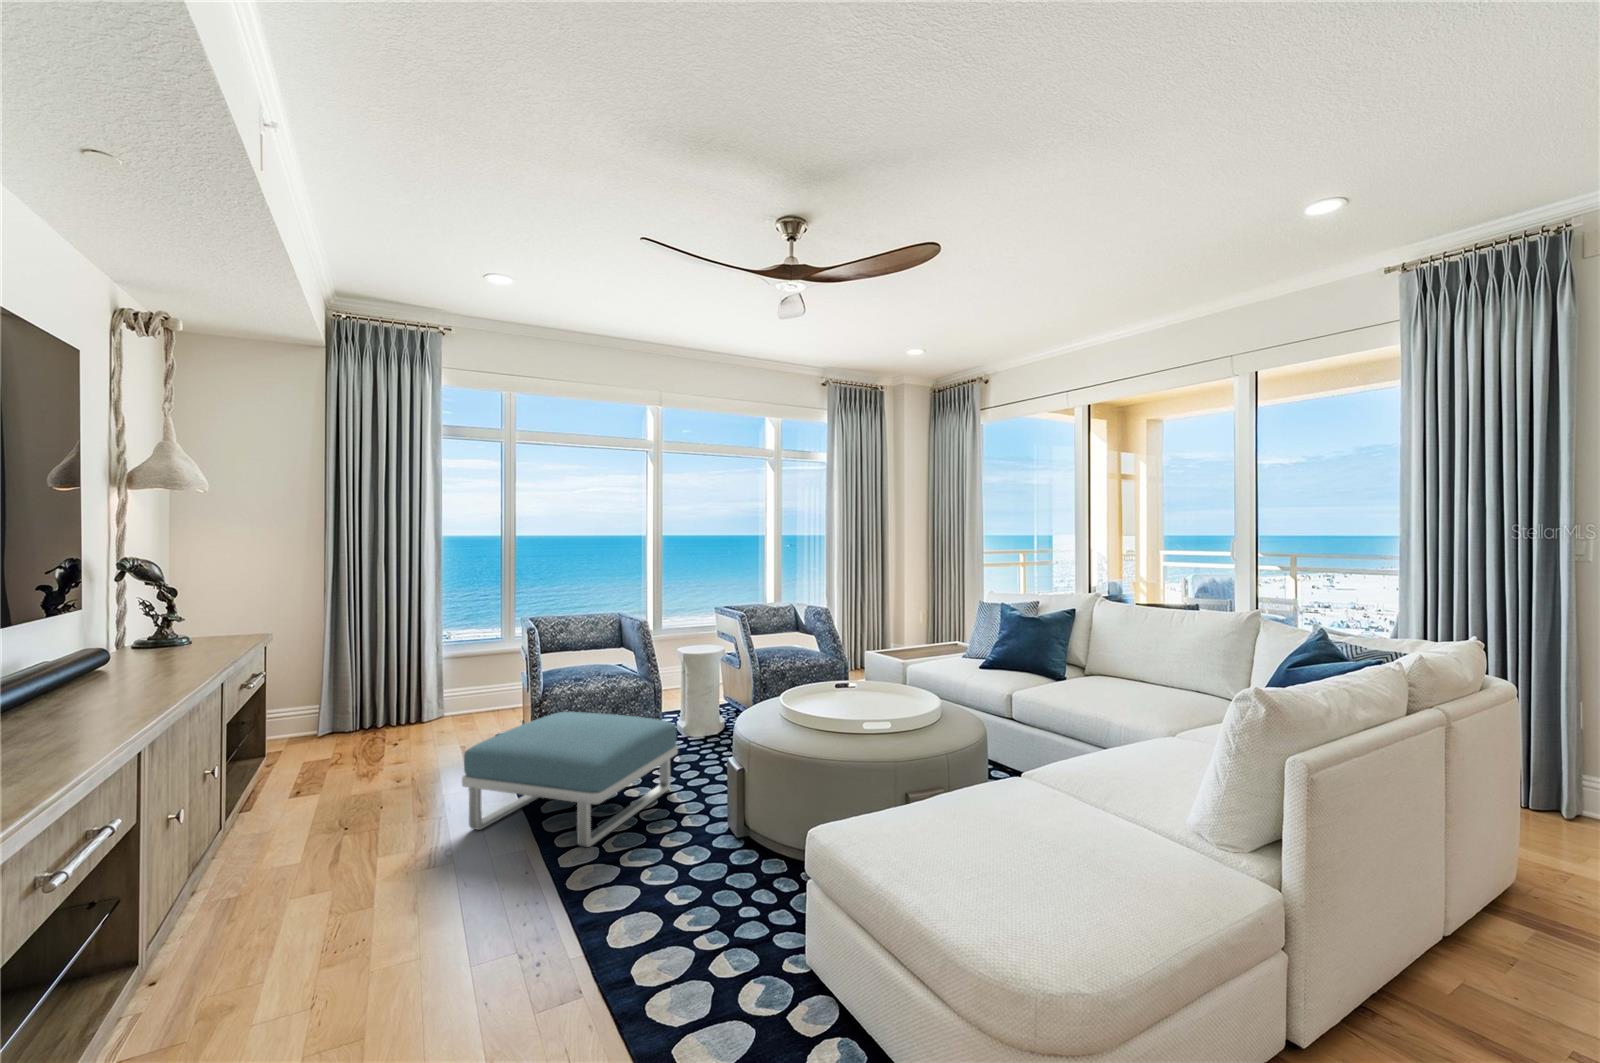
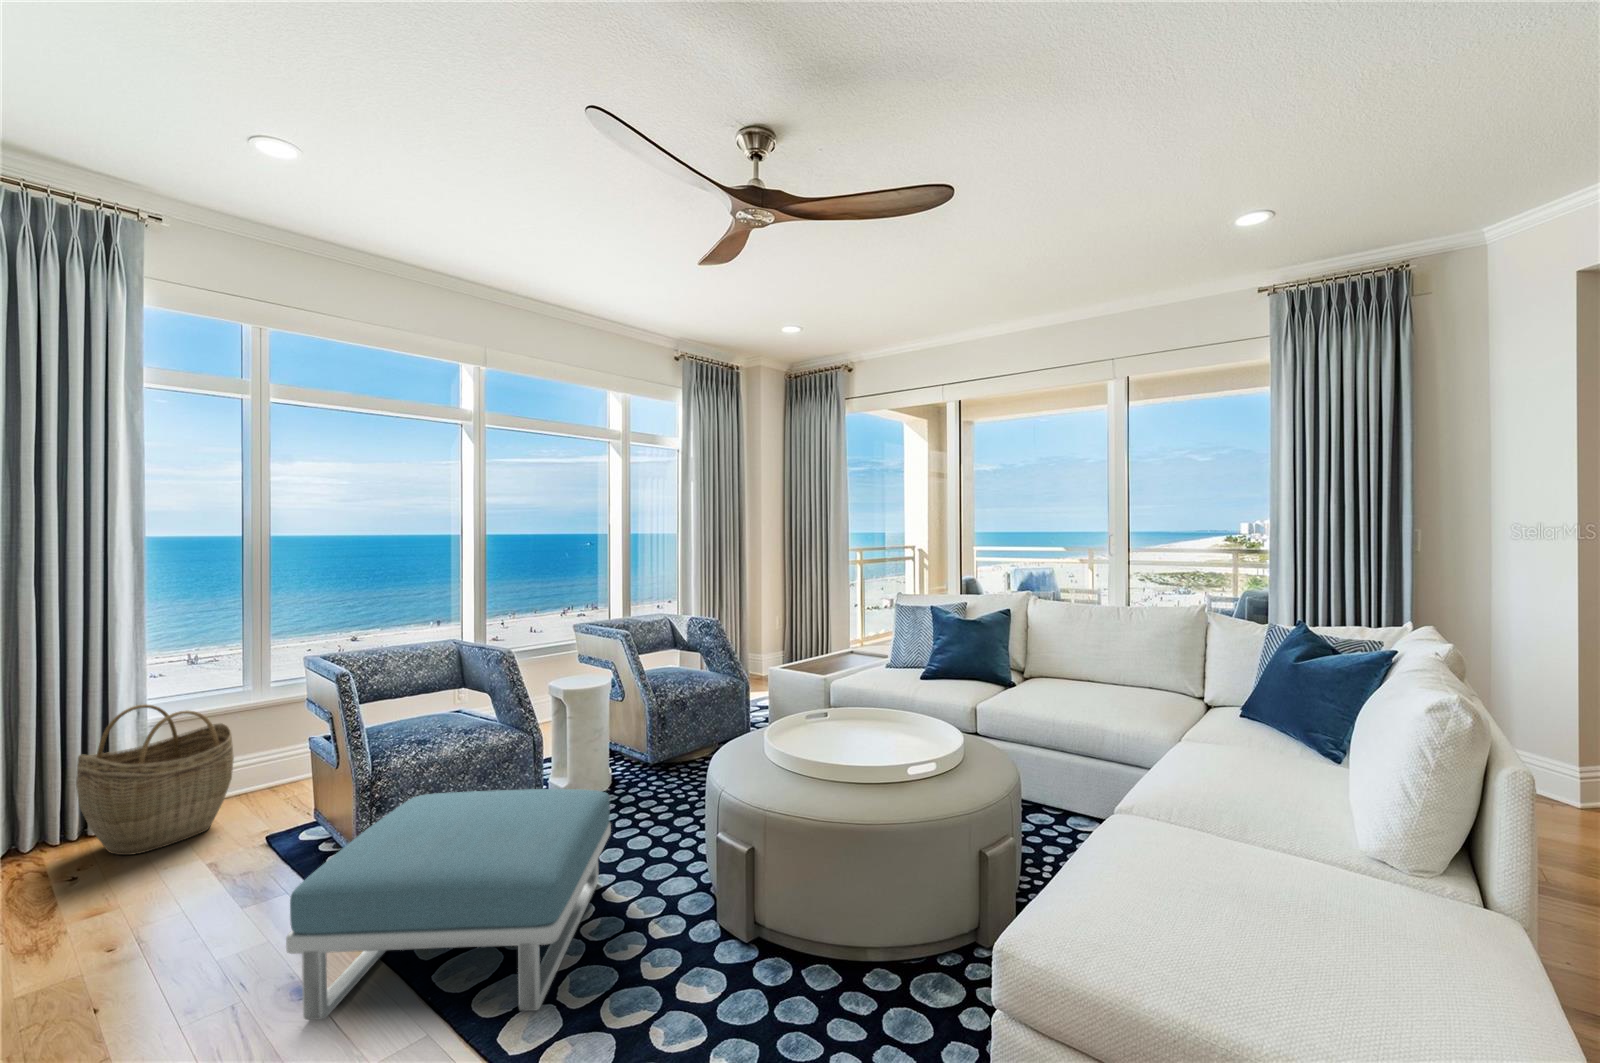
woven basket: none [400,644,484,737] -> present [76,704,234,855]

